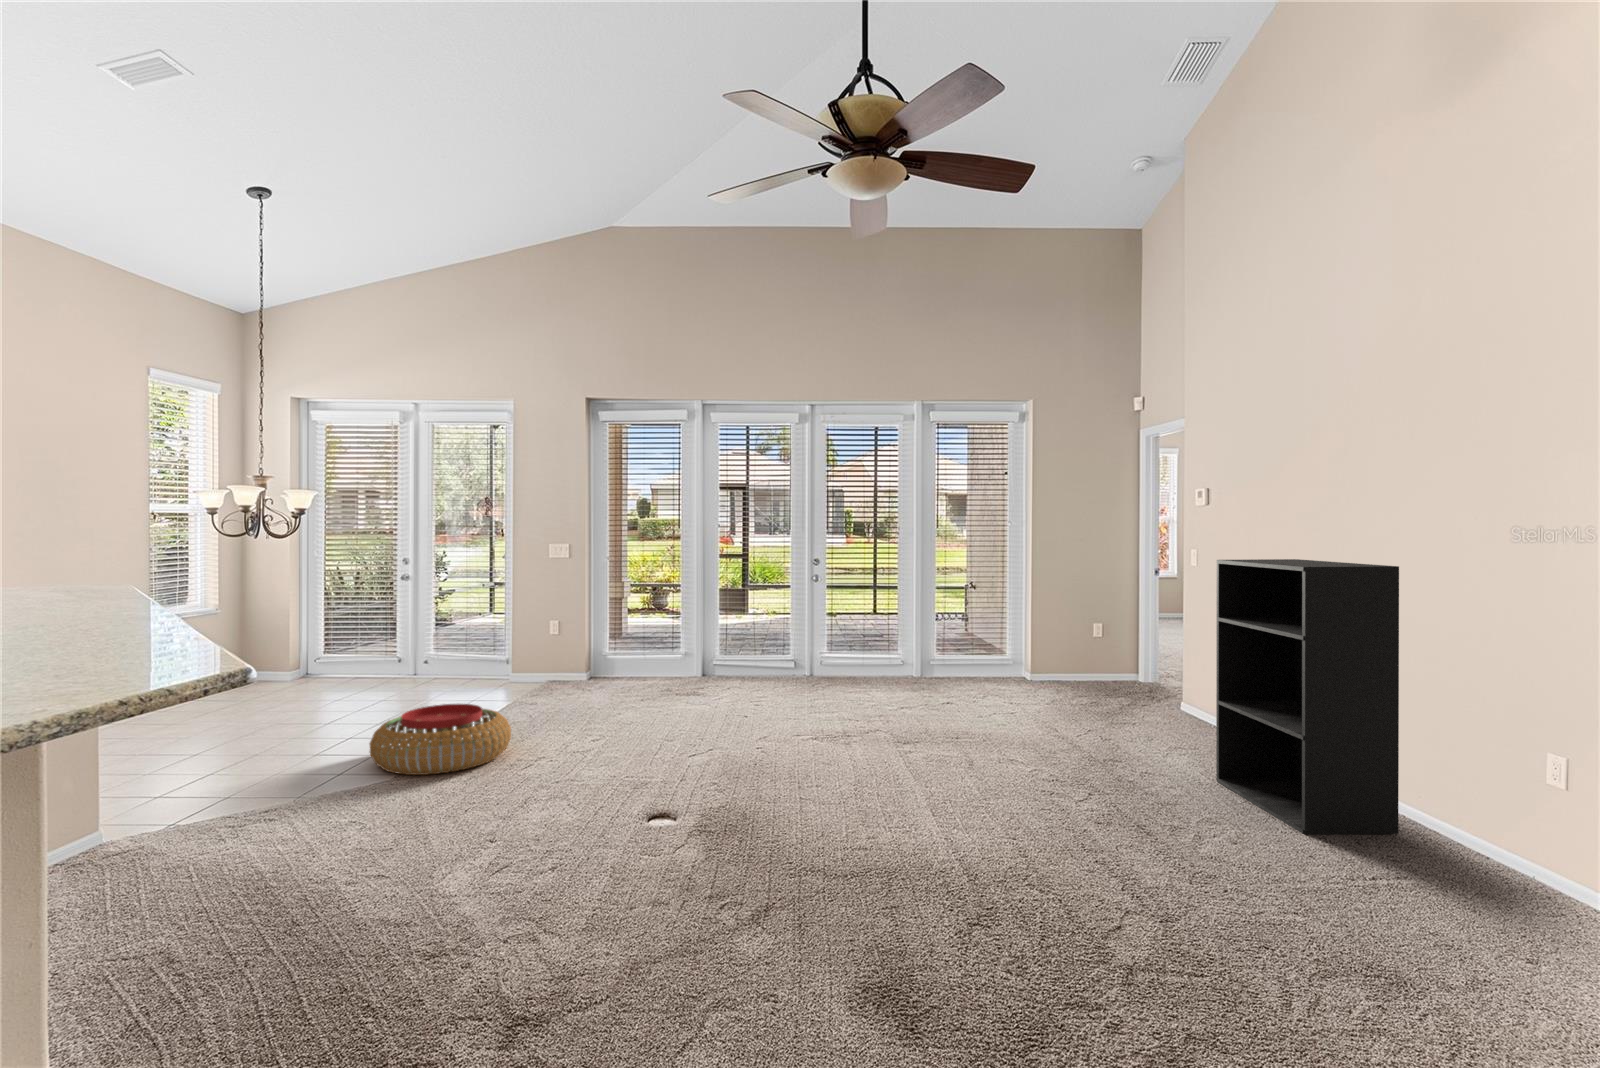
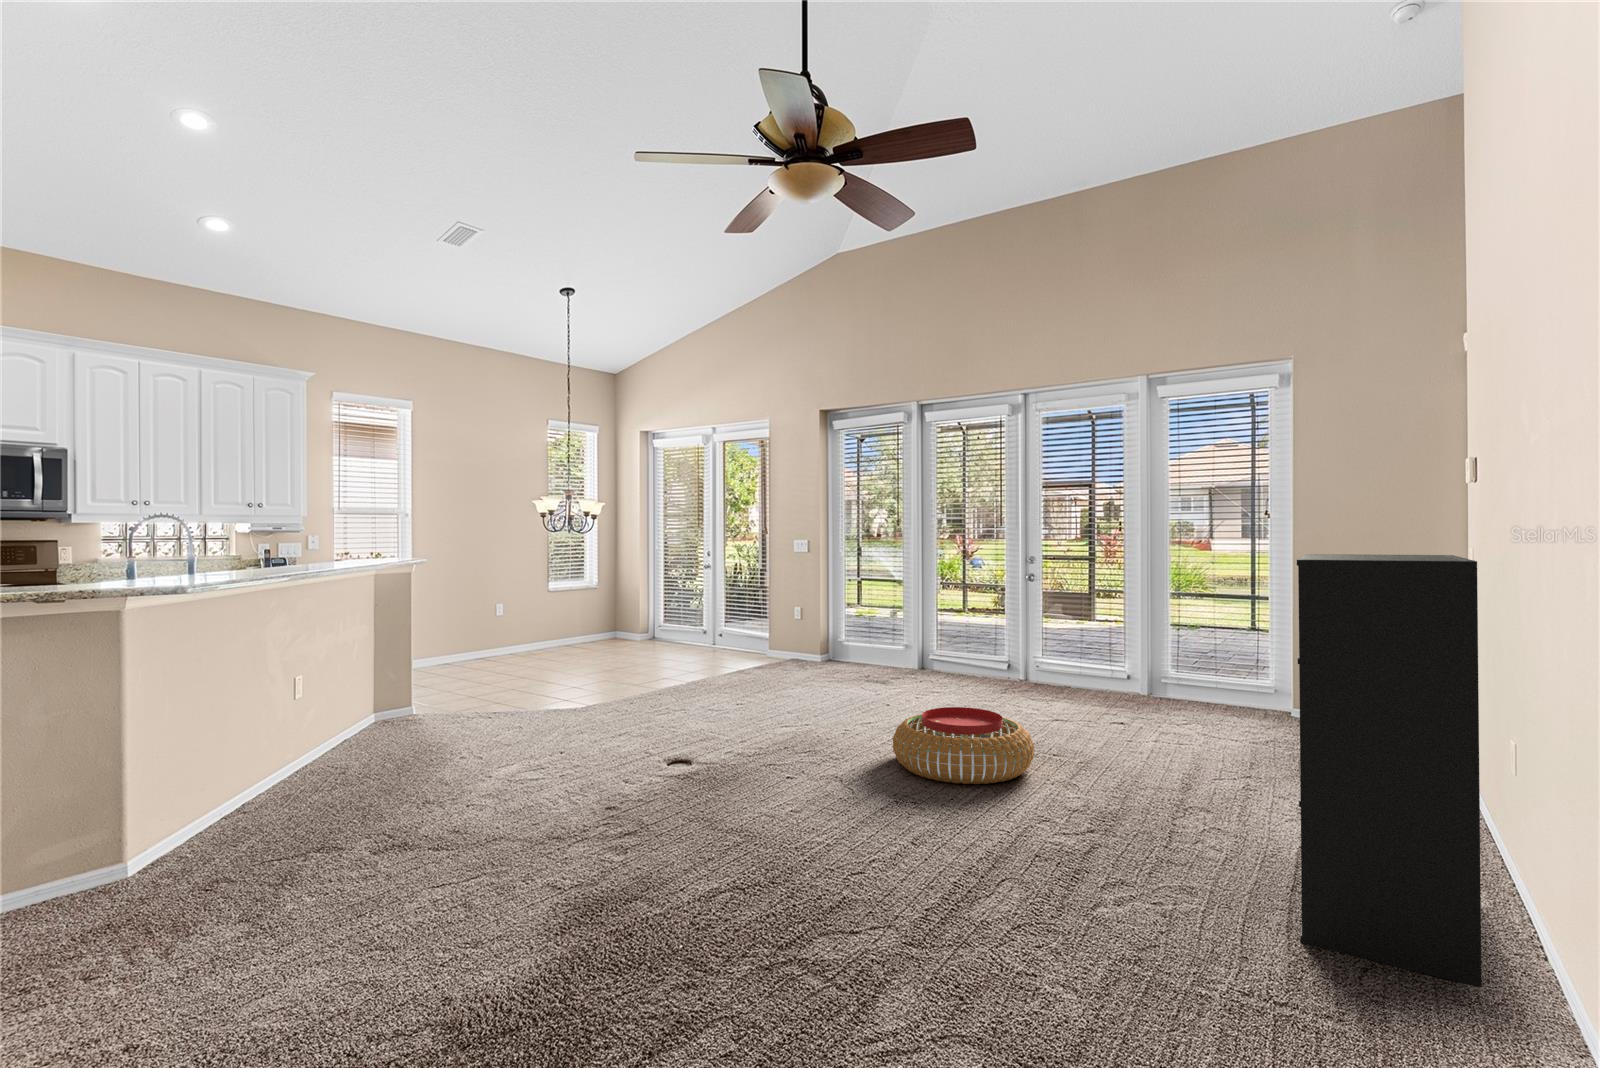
pouf: present [370,704,511,775] -> present [893,707,1034,784]

